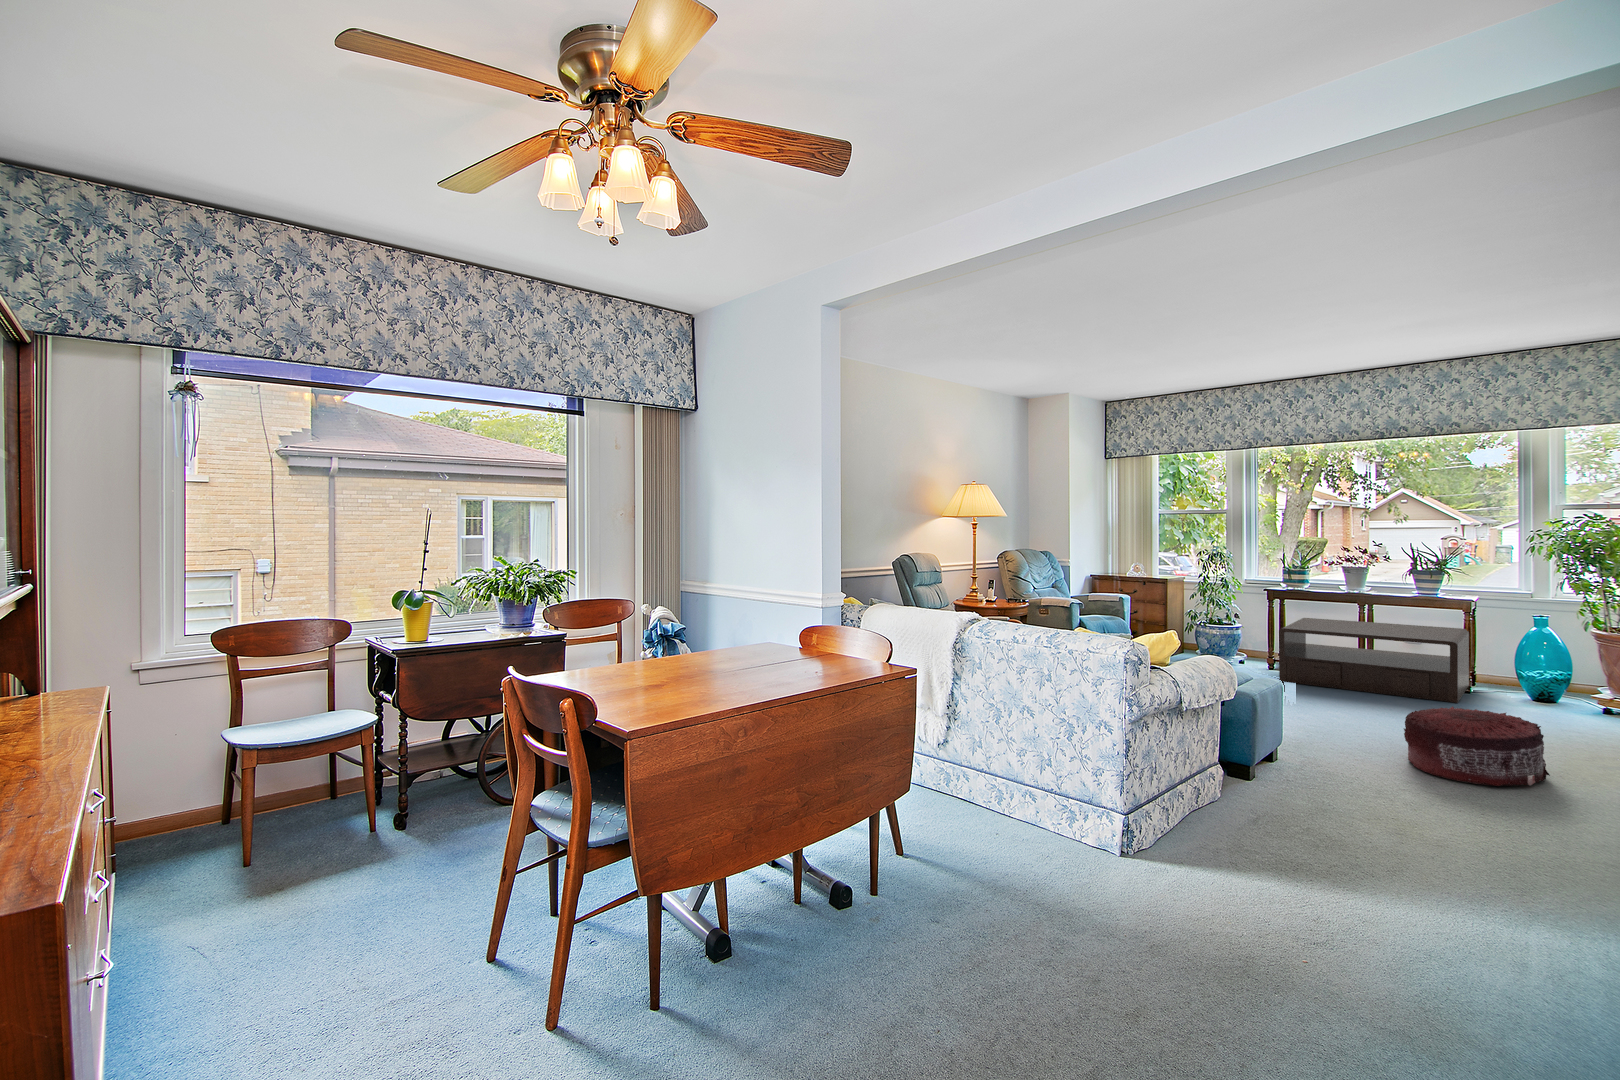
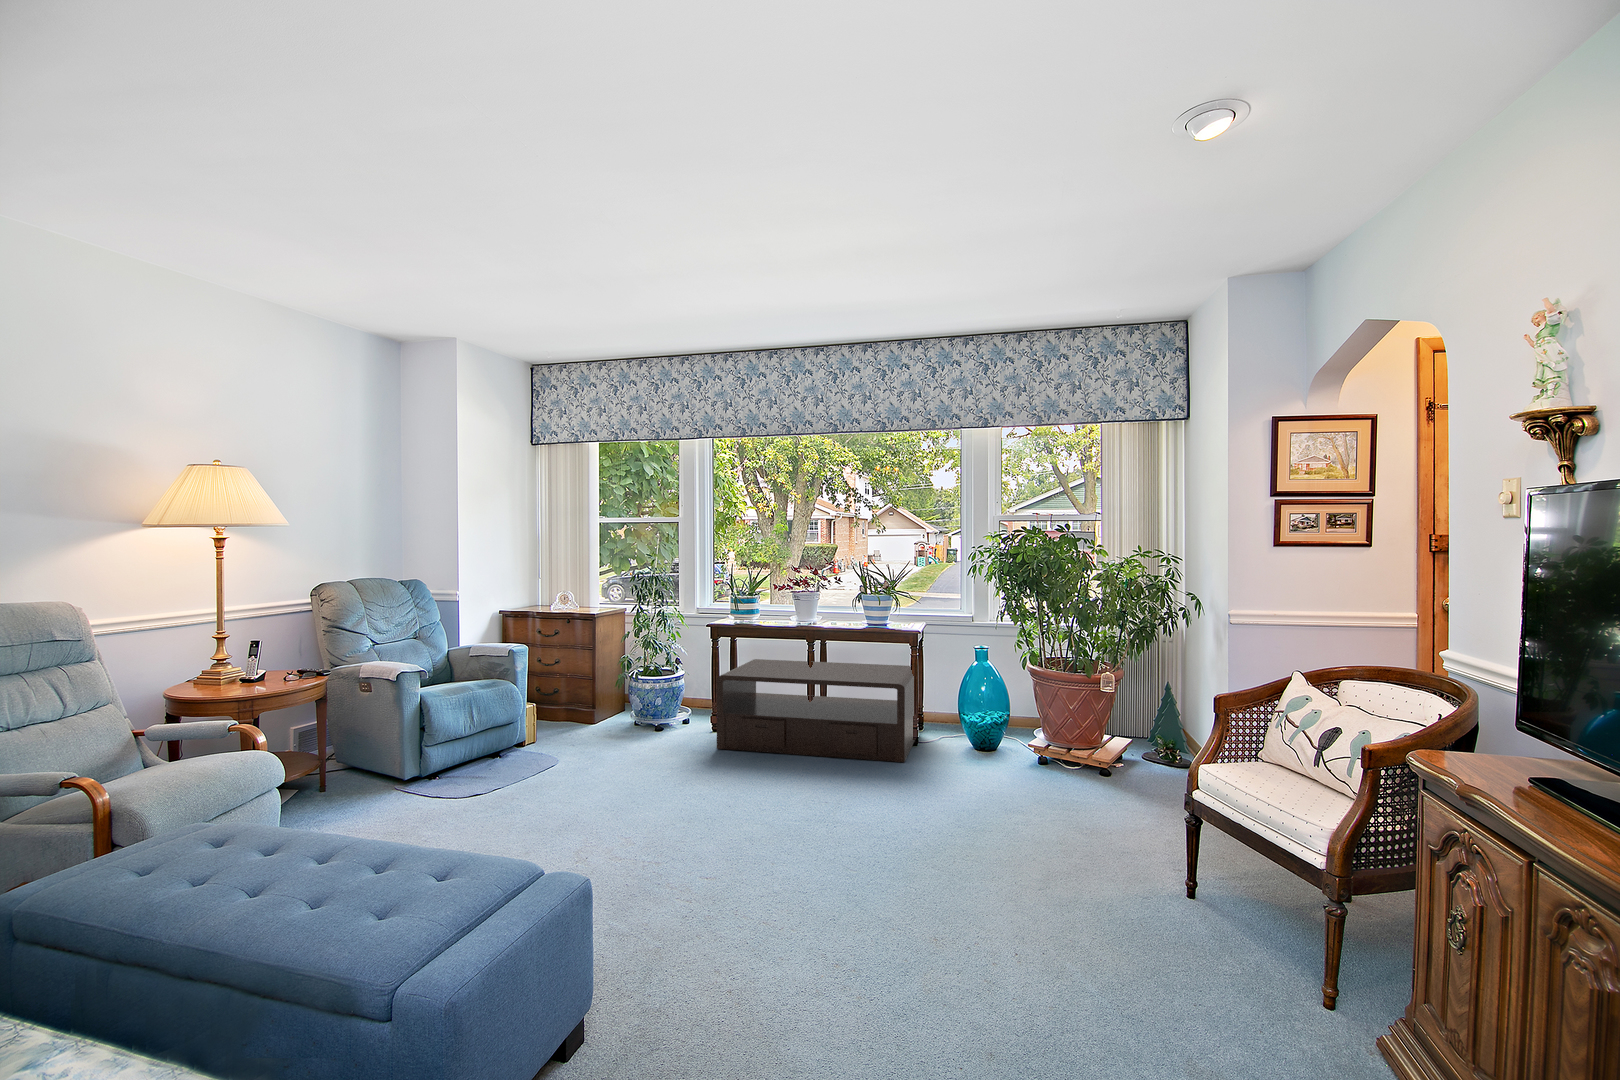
pouf: present [1404,707,1550,786] -> none [828,785,997,918]

